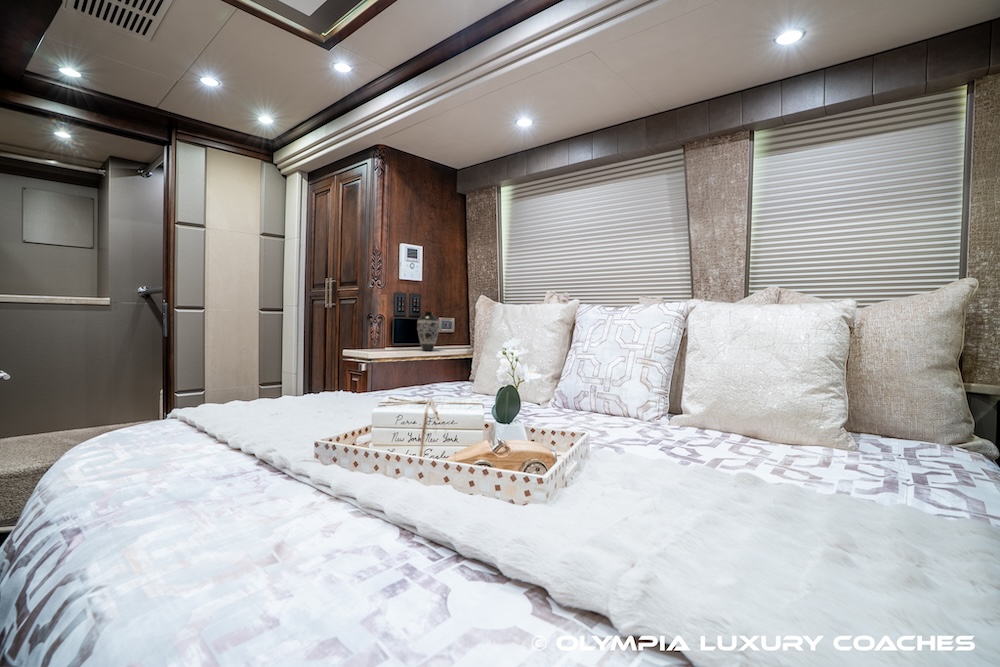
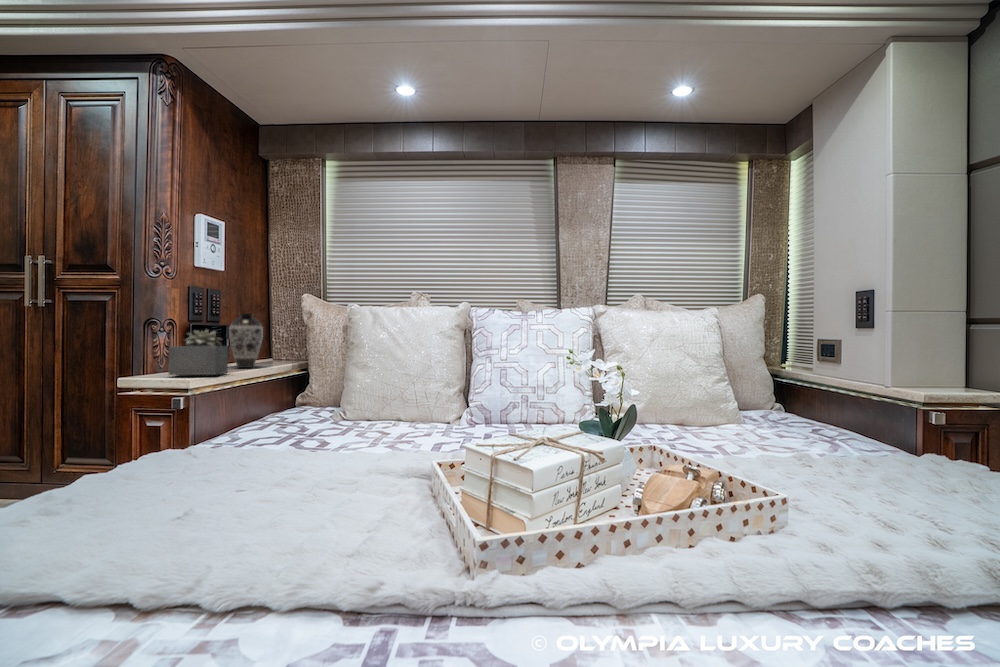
succulent plant: none [368,323,404,353] -> present [168,330,228,375]

